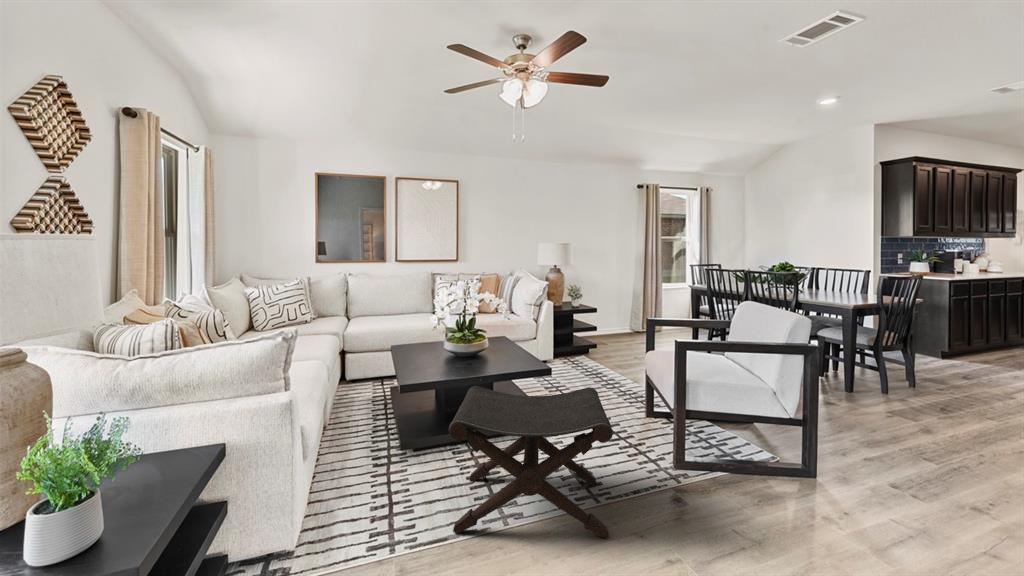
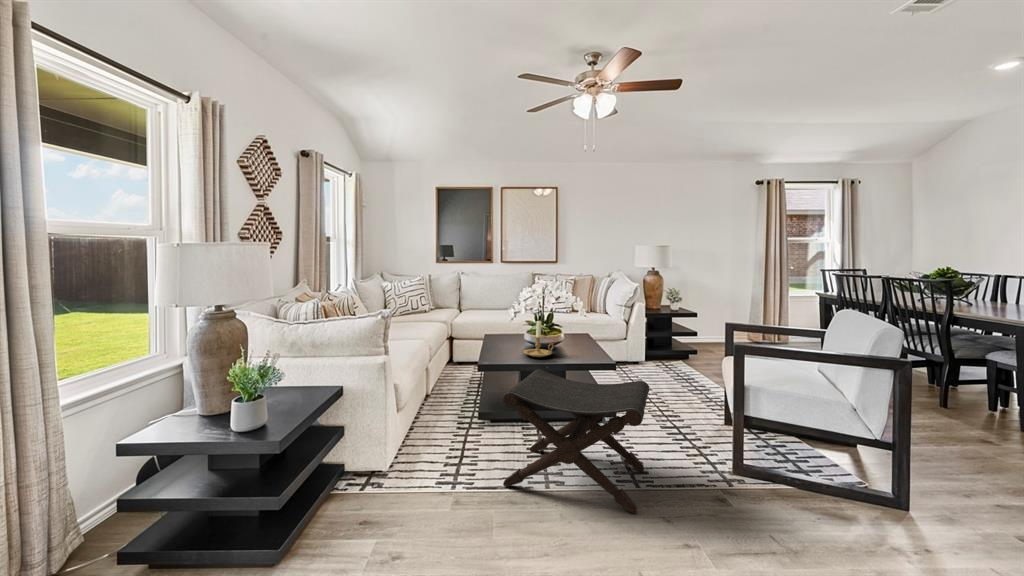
candle holder: none [446,327,479,370] -> present [523,321,553,357]

